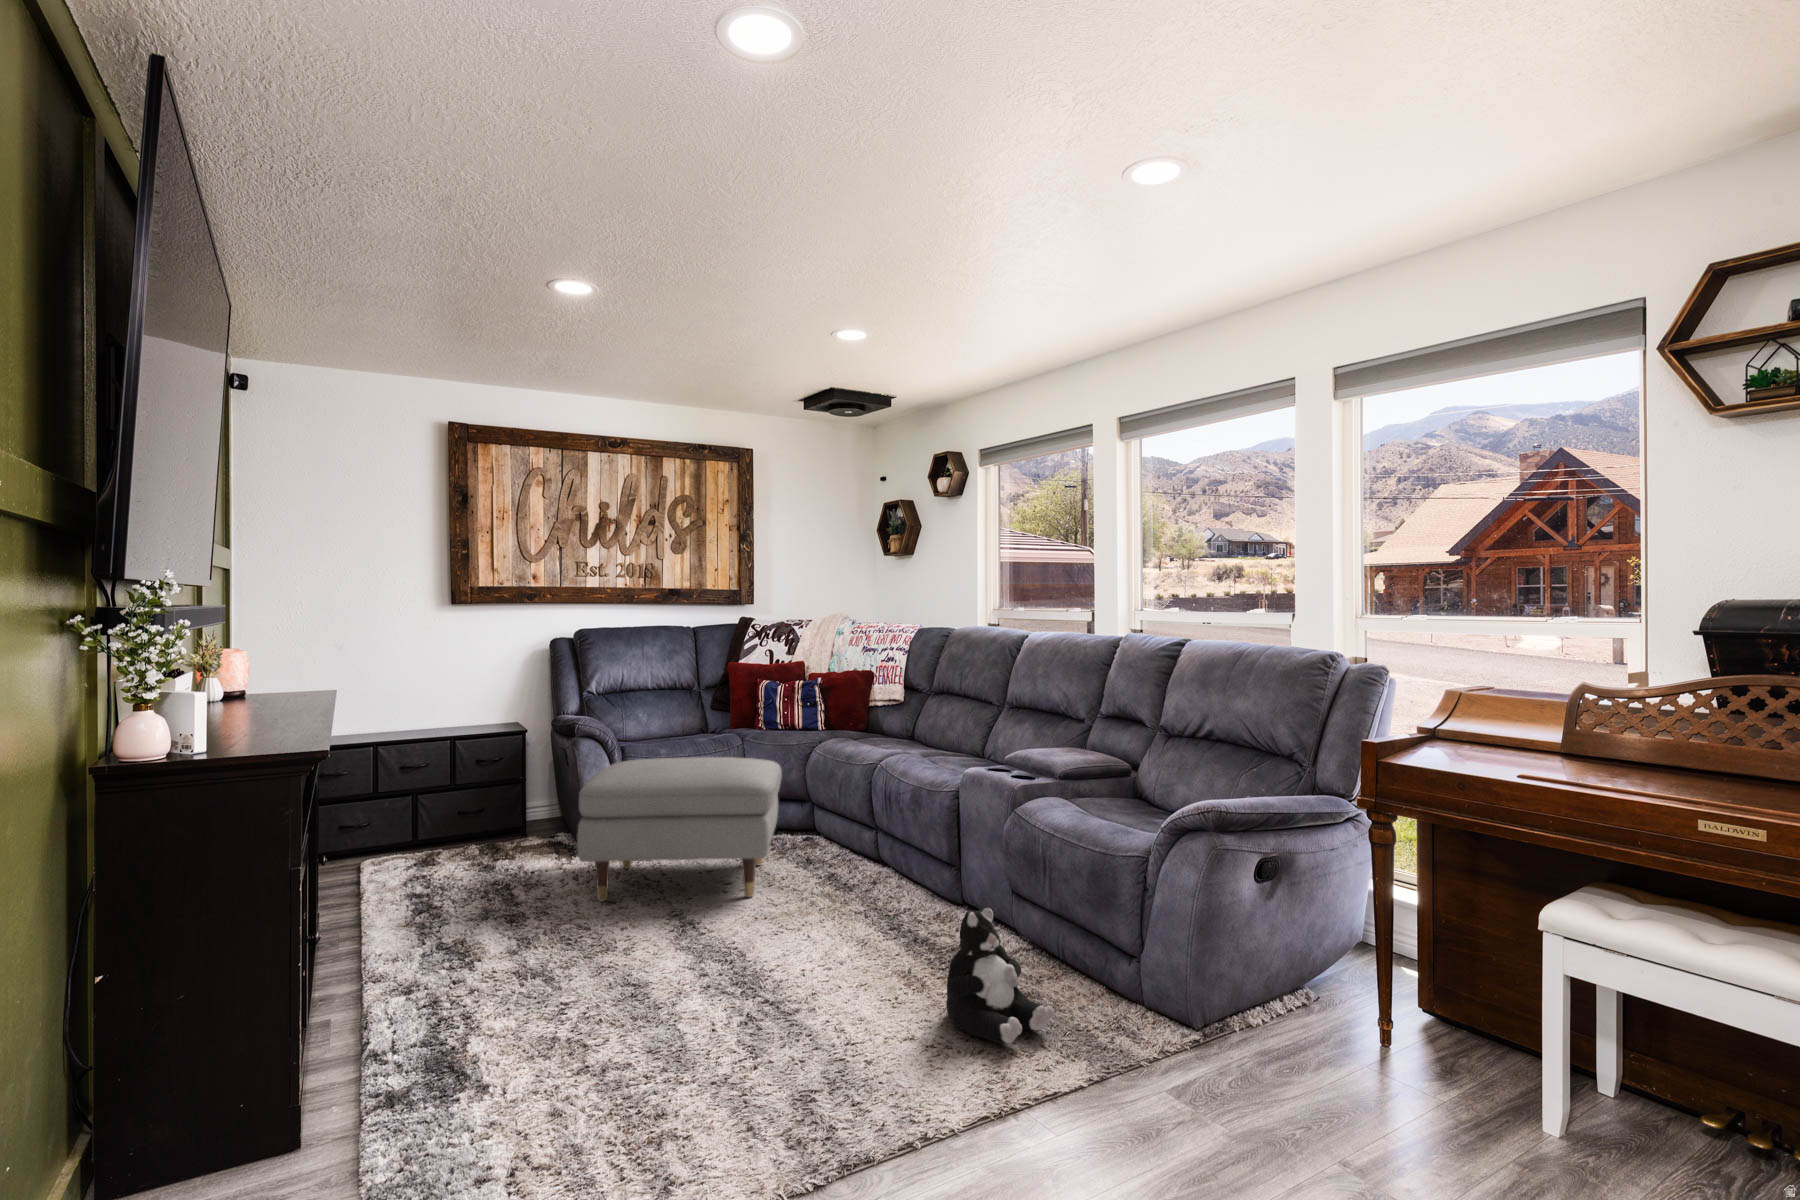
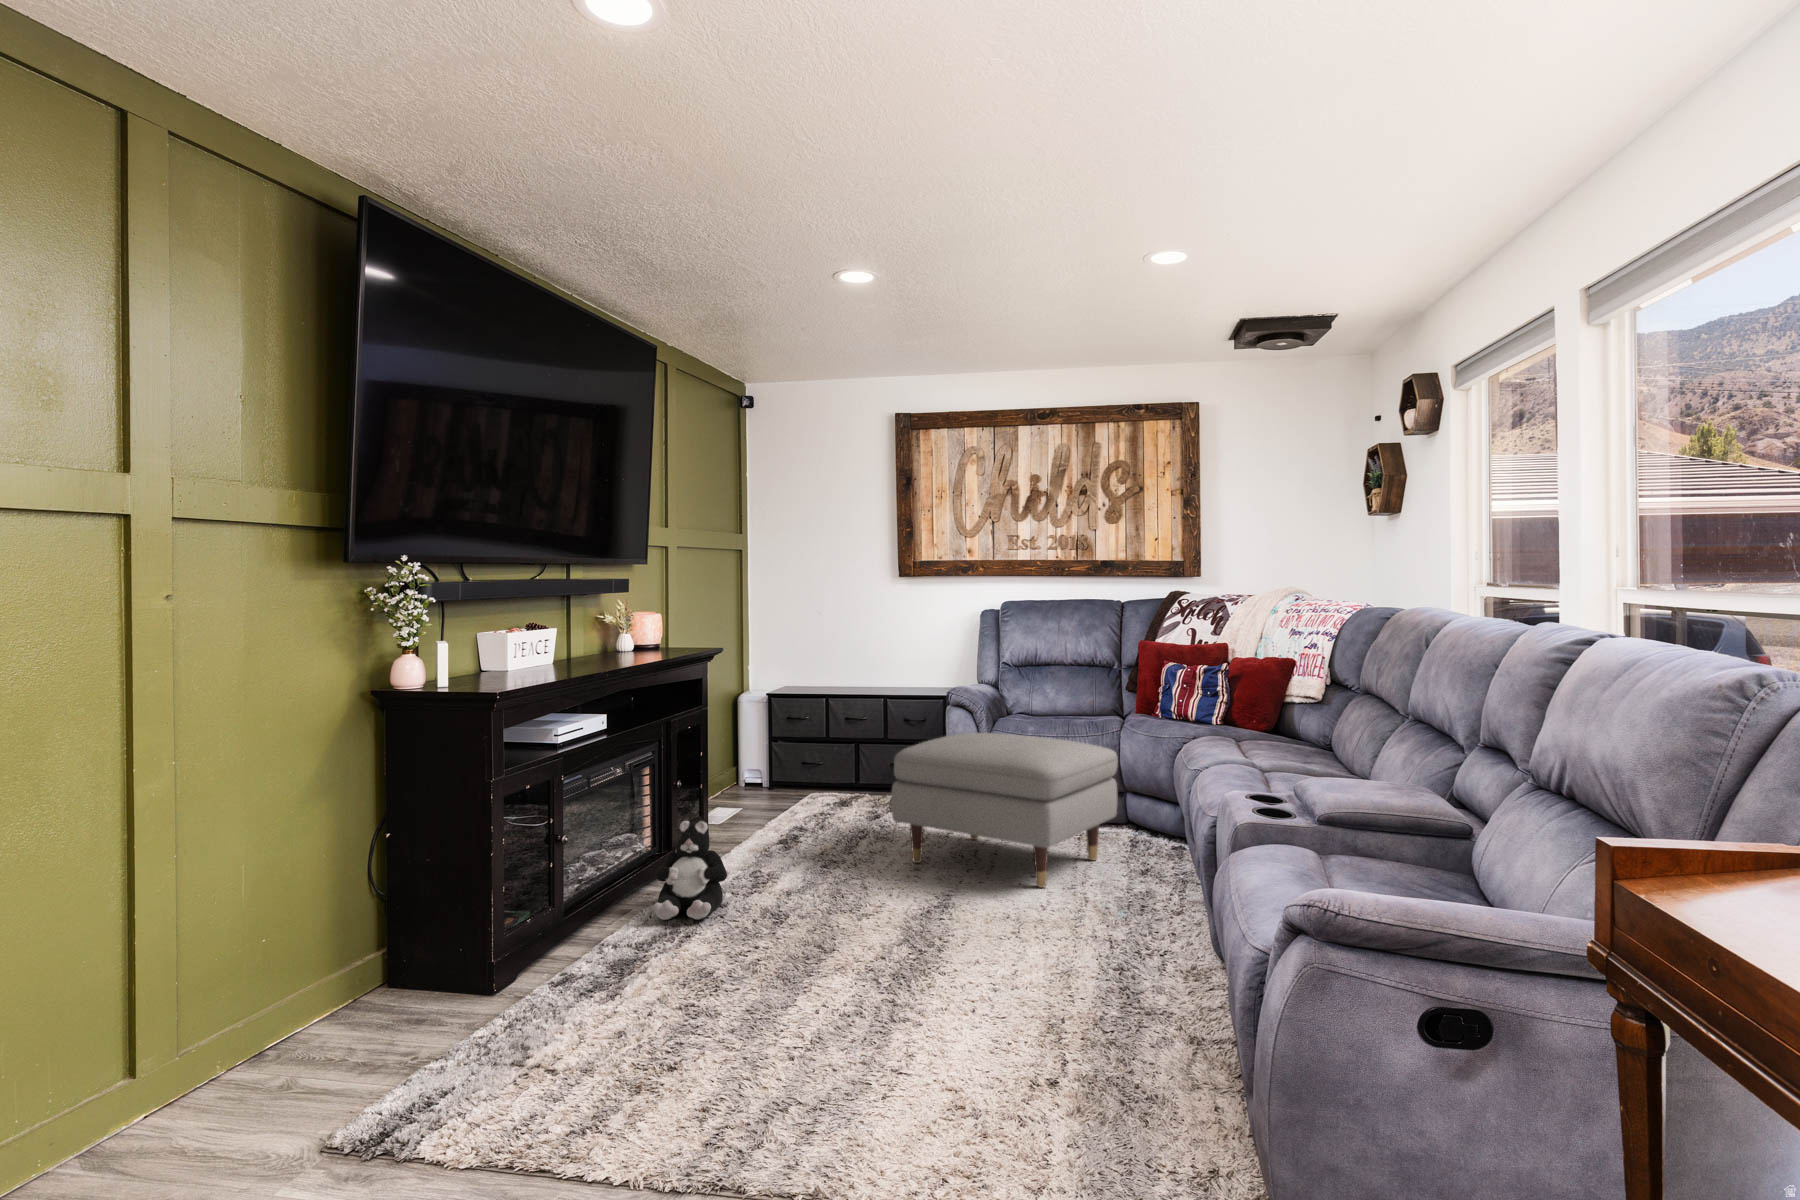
plush toy: present [946,906,1054,1044] -> present [653,820,727,920]

